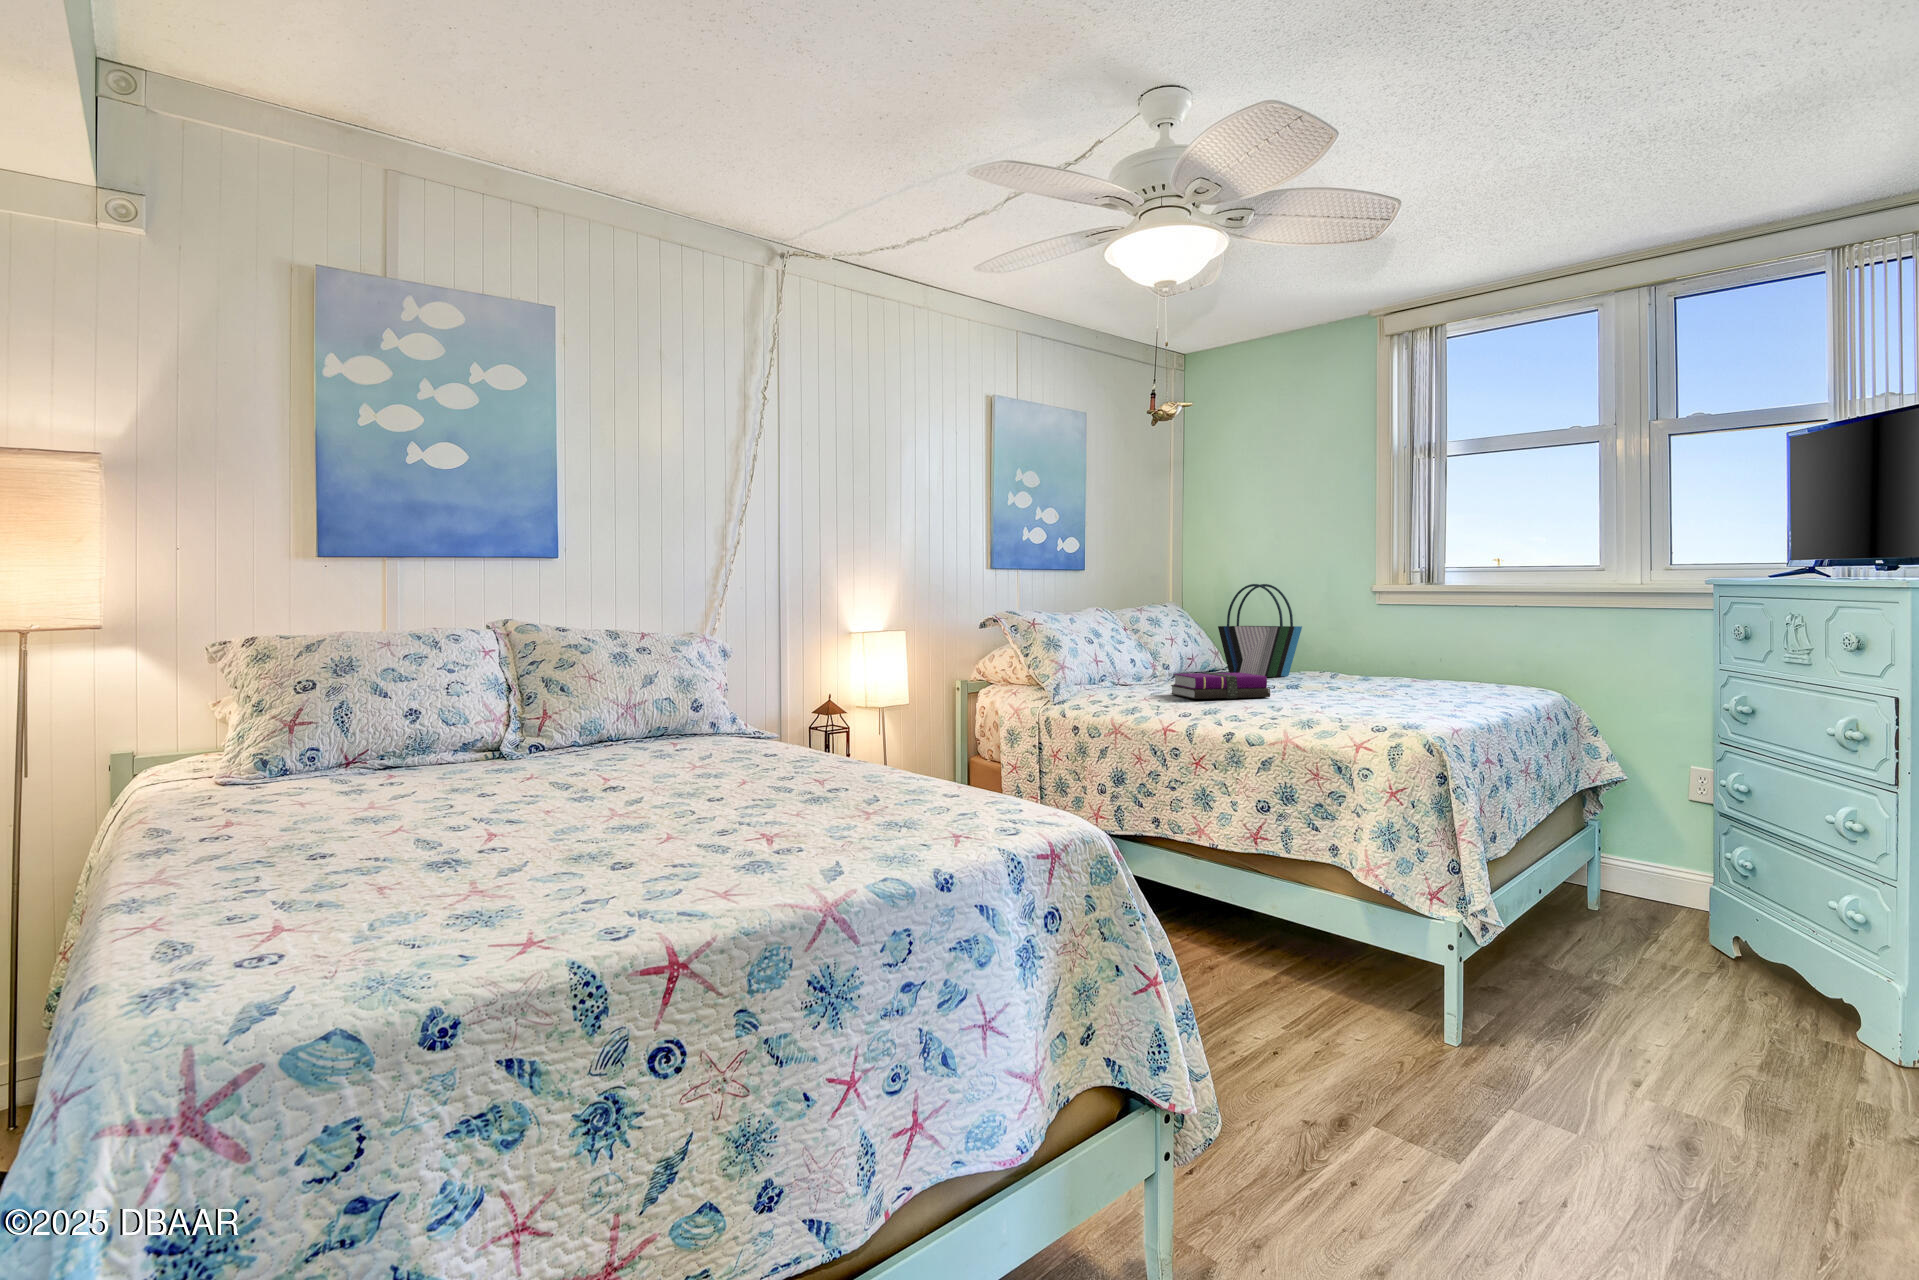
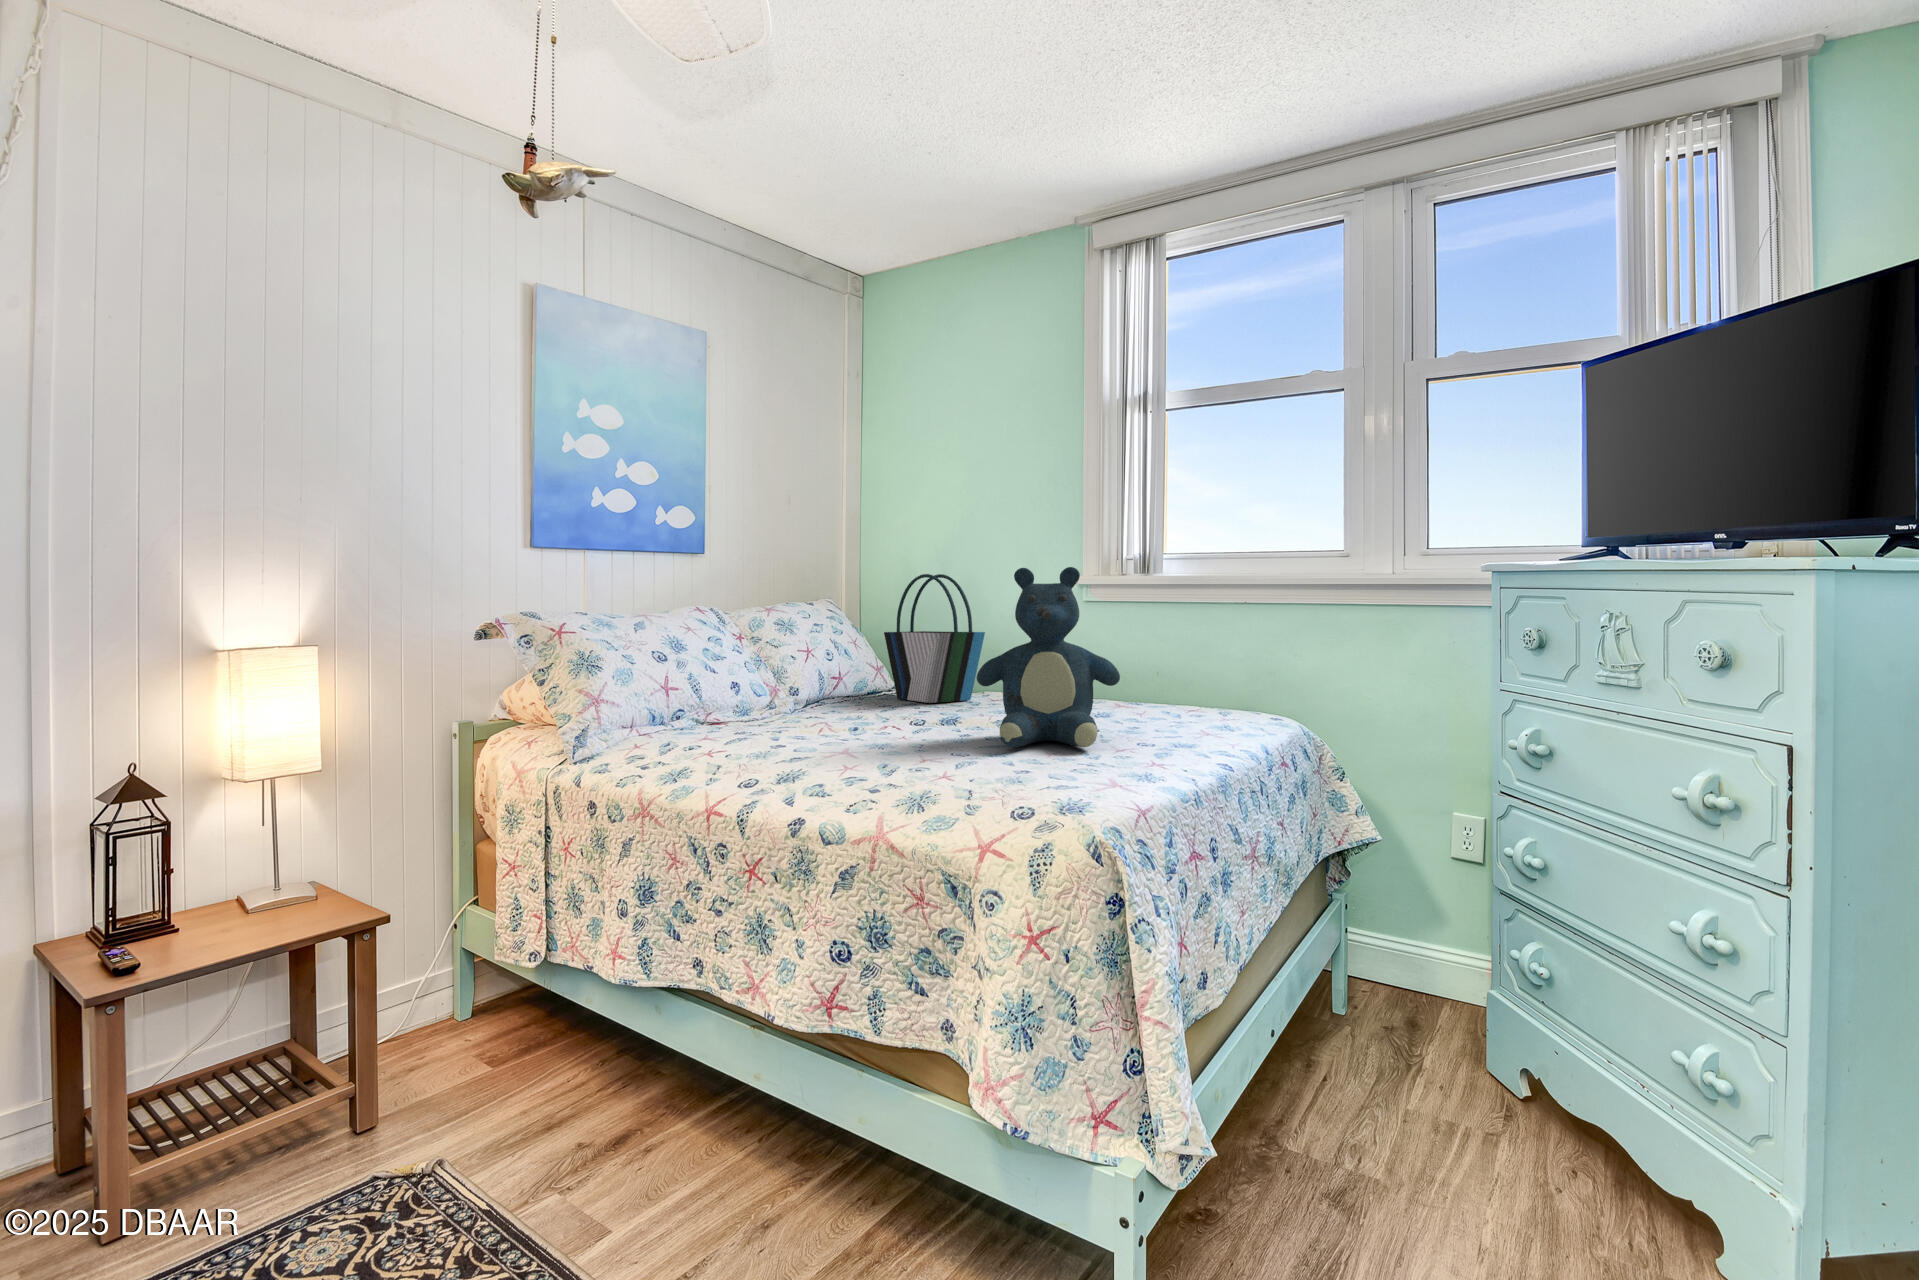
teddy bear: none [1317,582,1422,702] -> present [976,567,1120,747]
notebook: present [1171,673,1270,699] -> none [768,702,907,749]

